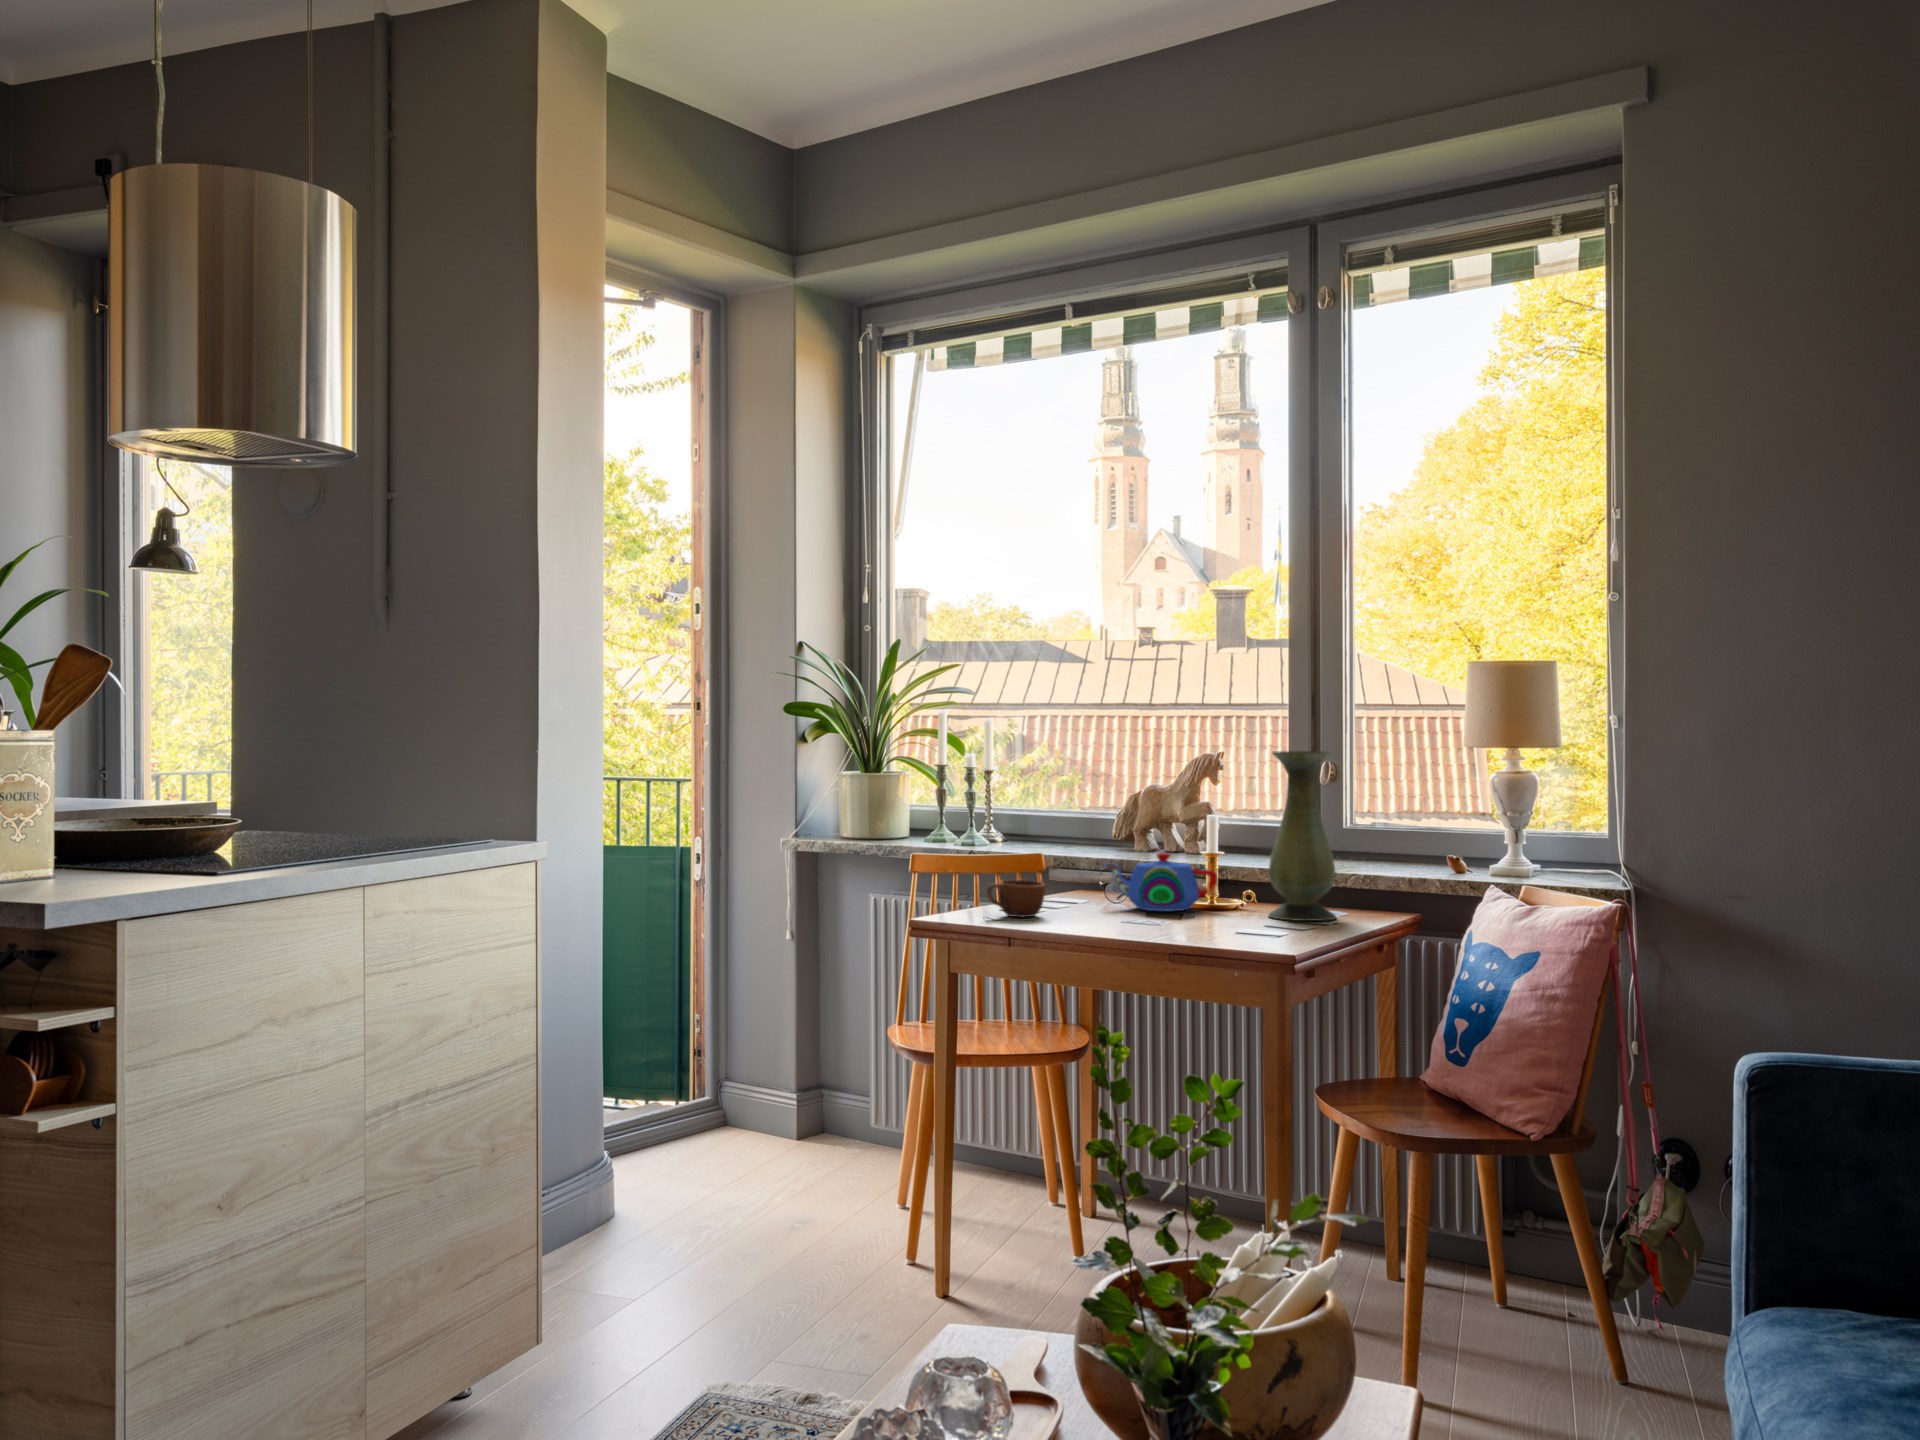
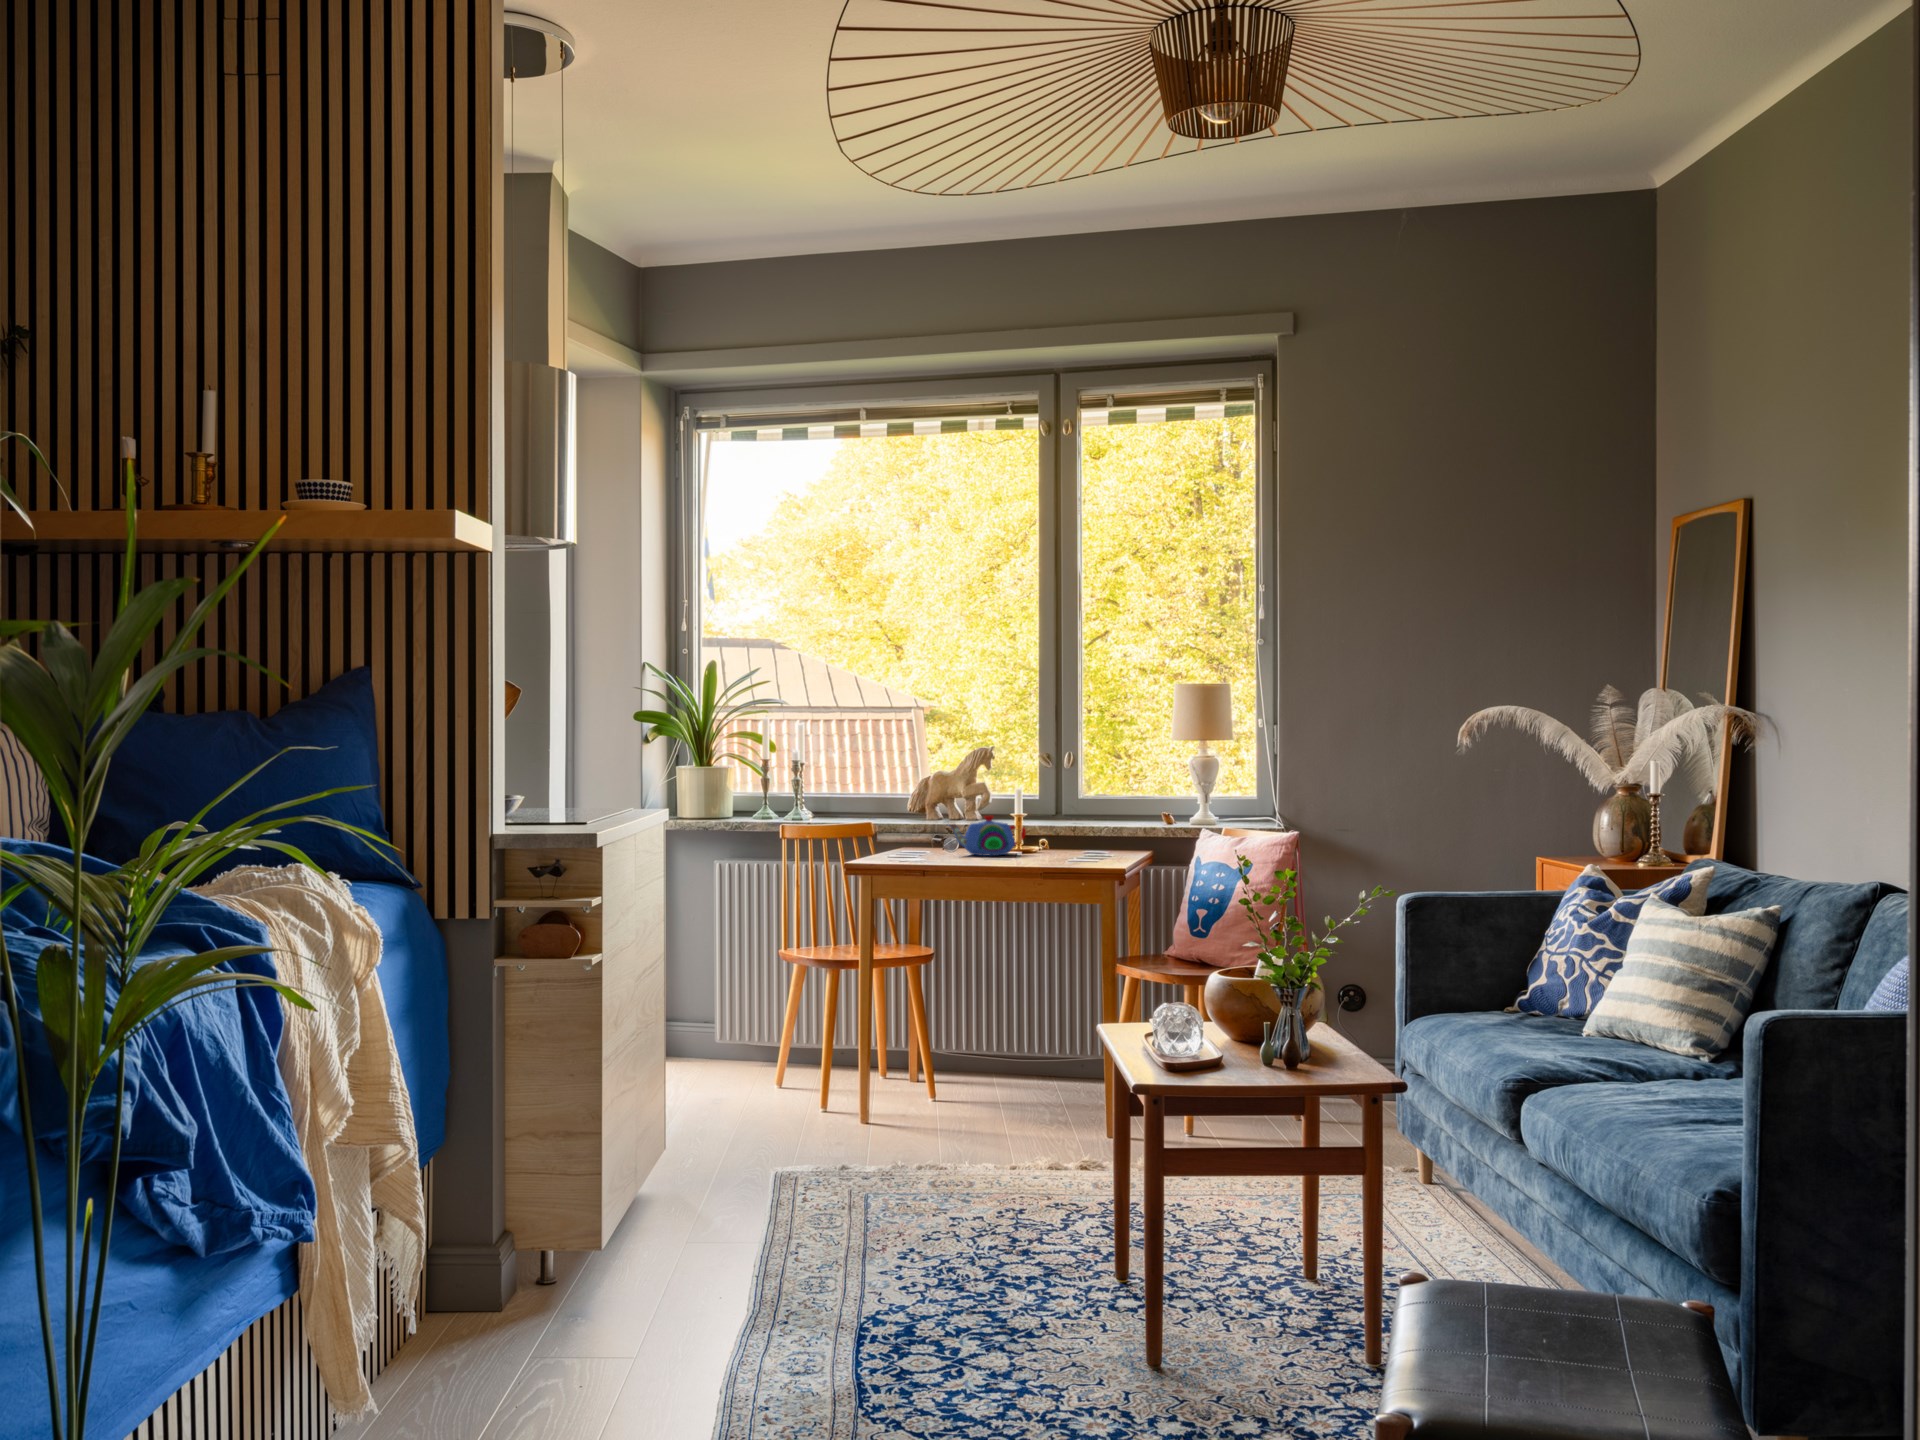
vase: present [1269,751,1336,921] -> none [1064,741,1110,856]
mug: present [987,880,1045,917] -> none [885,836,923,861]

